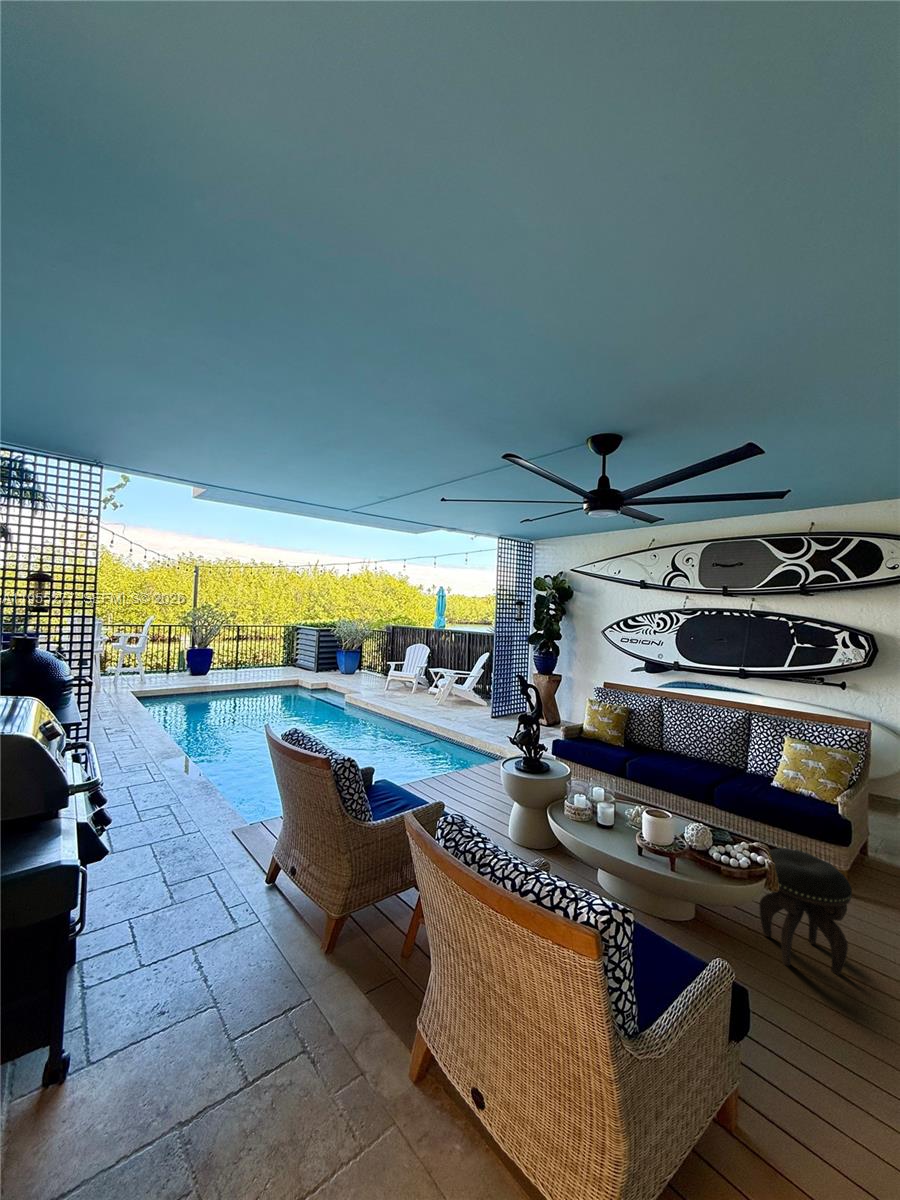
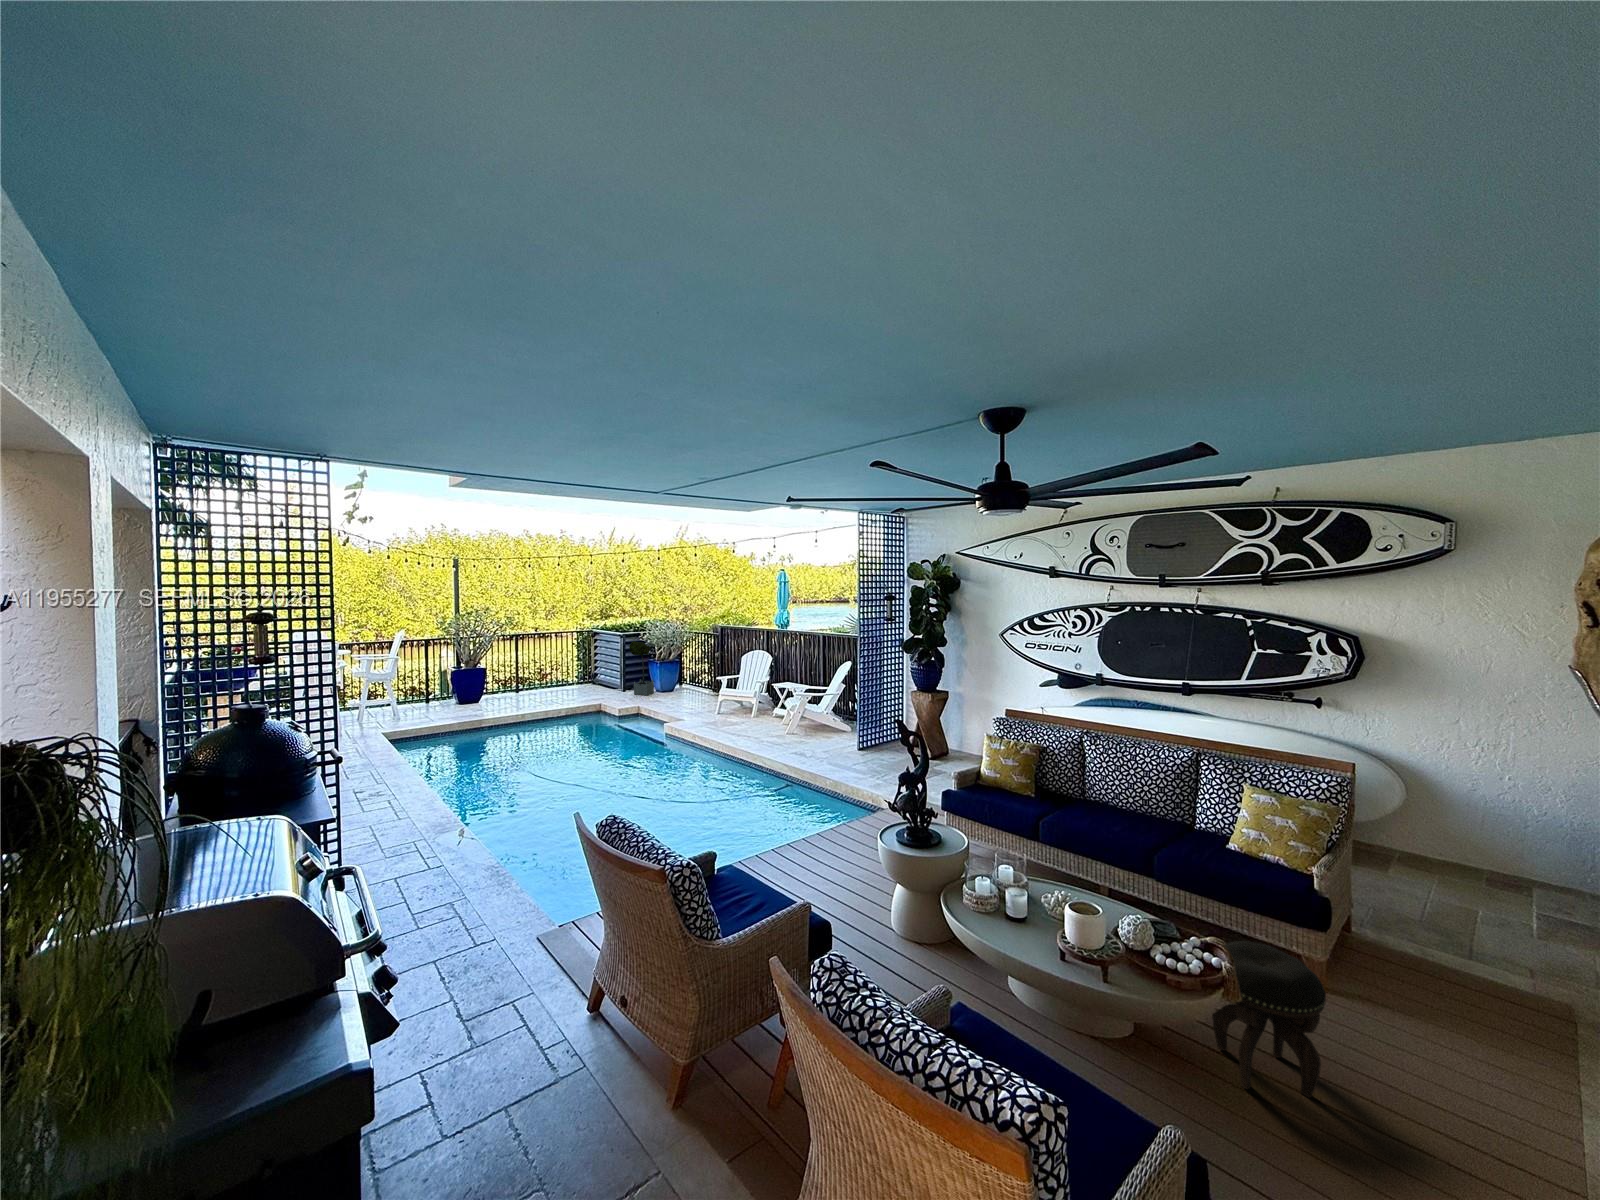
potted tree: none [325,635,342,676] -> present [629,641,654,696]

